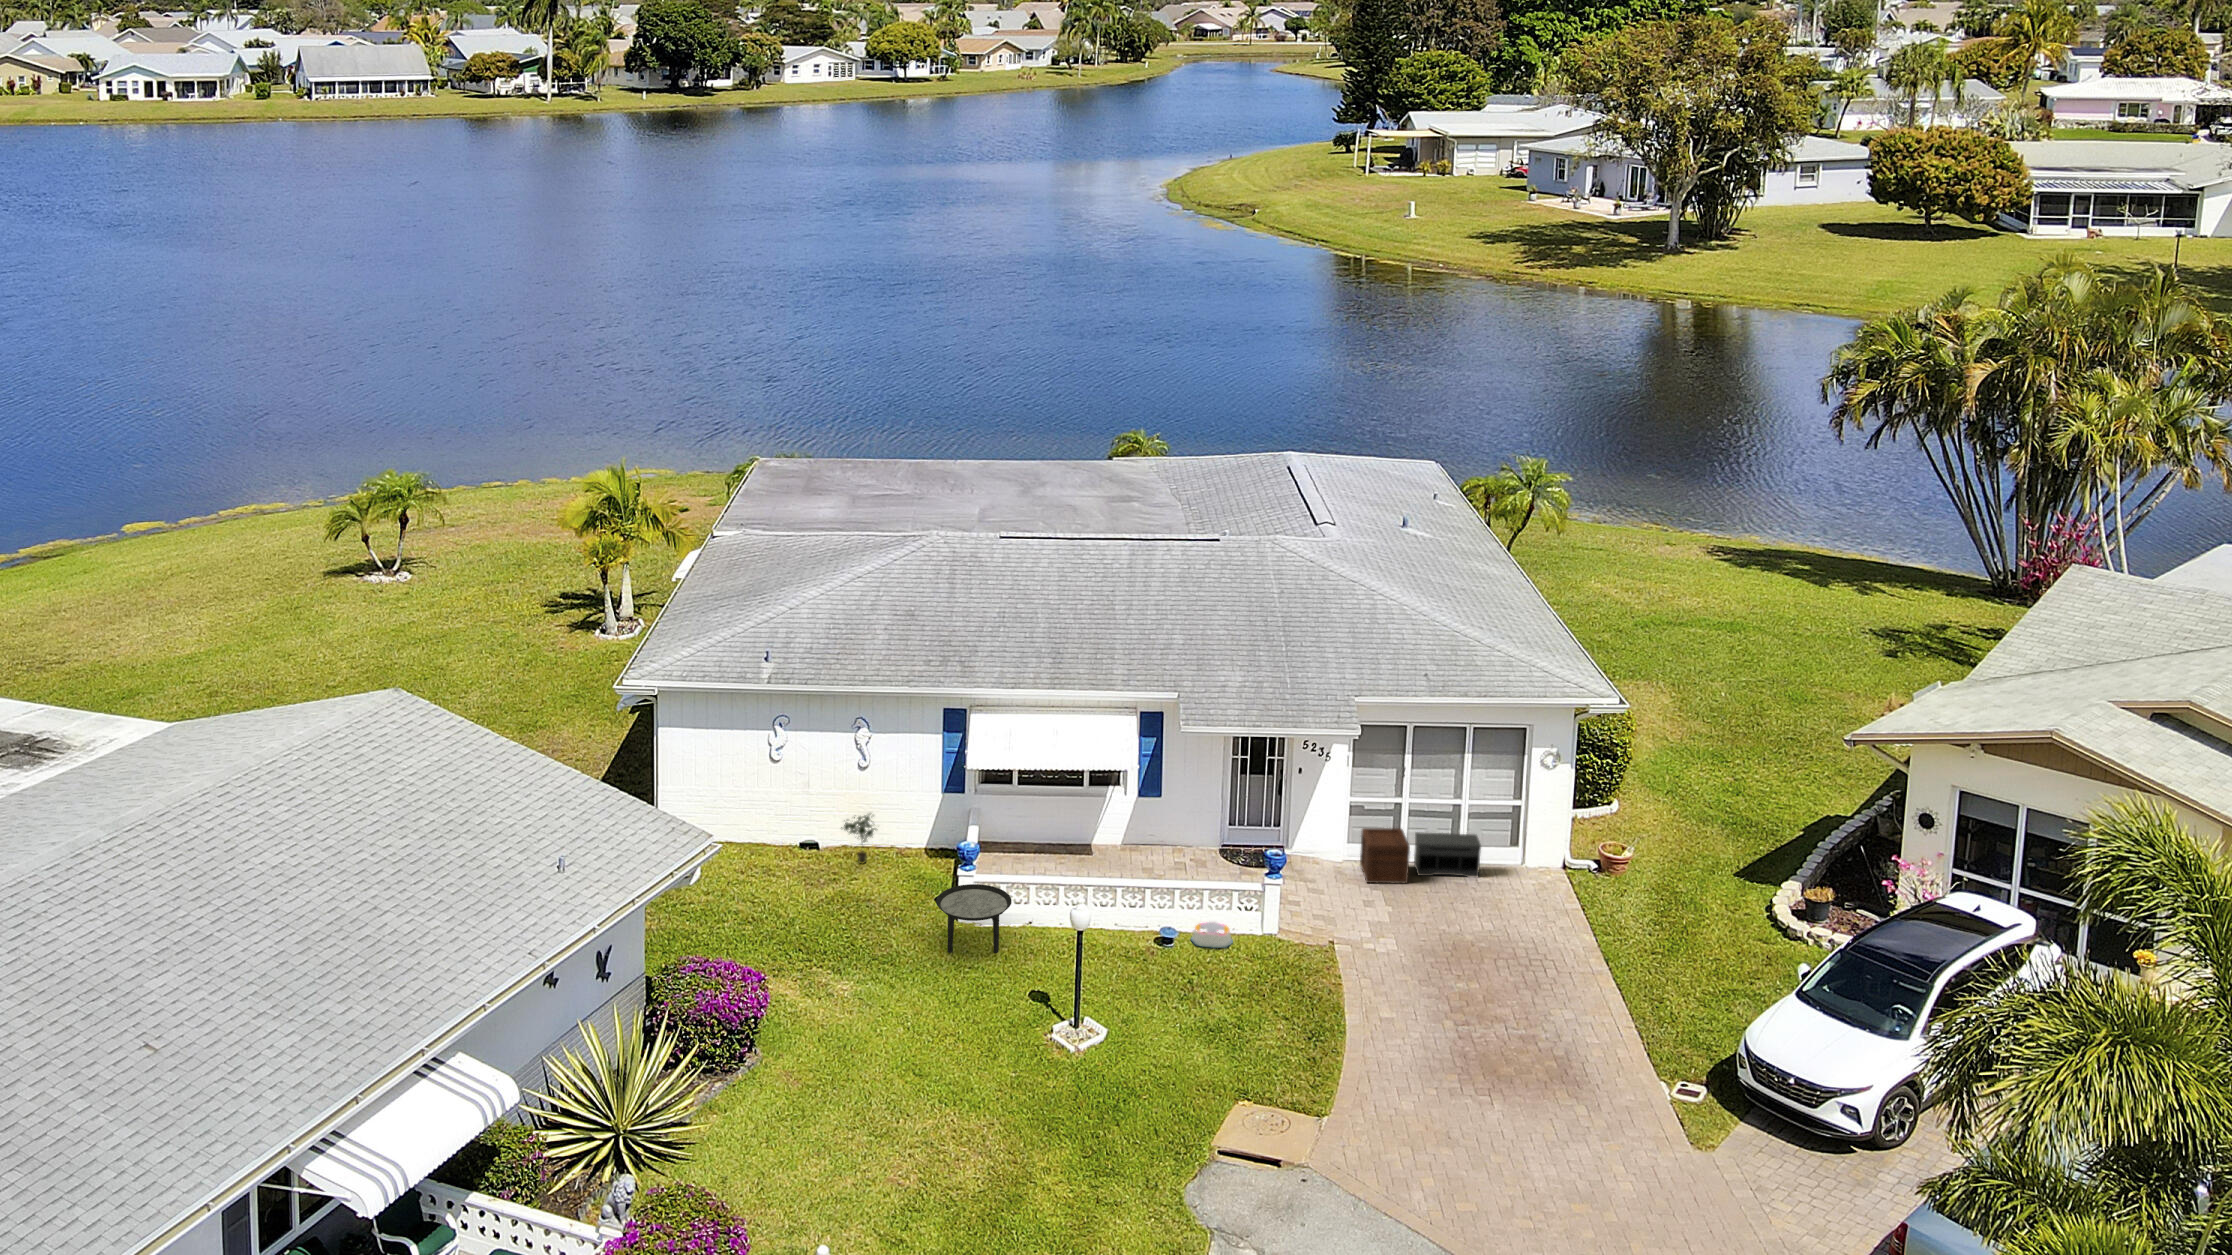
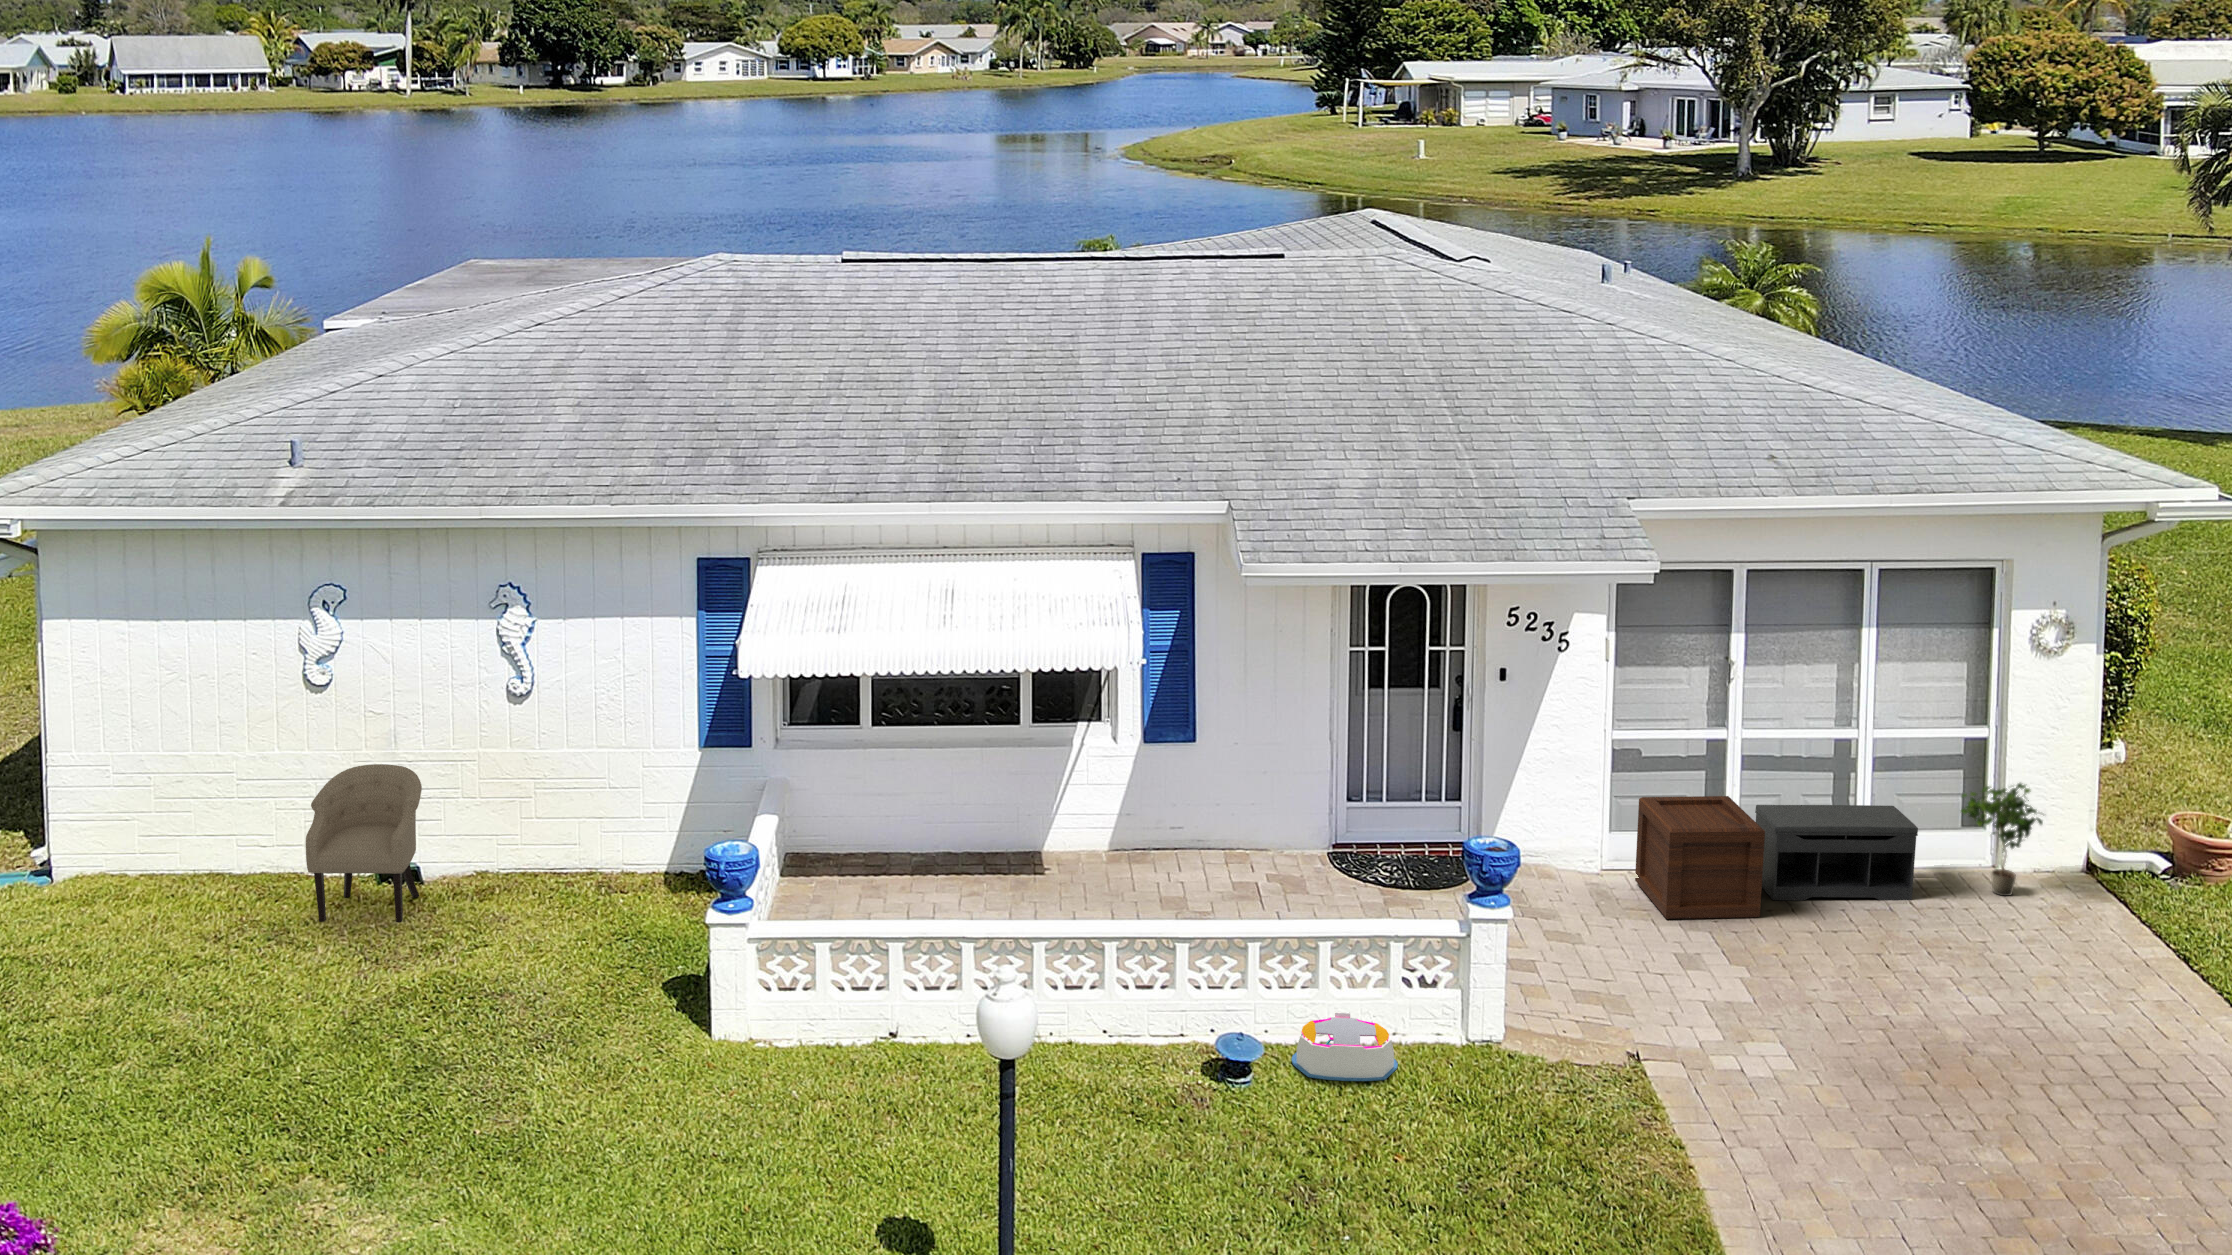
chair: none [774,798,822,869] -> present [306,764,422,922]
potted plant: present [841,814,876,864] -> present [1961,783,2043,896]
round table: present [936,884,1012,953] -> none [650,940,842,1117]

